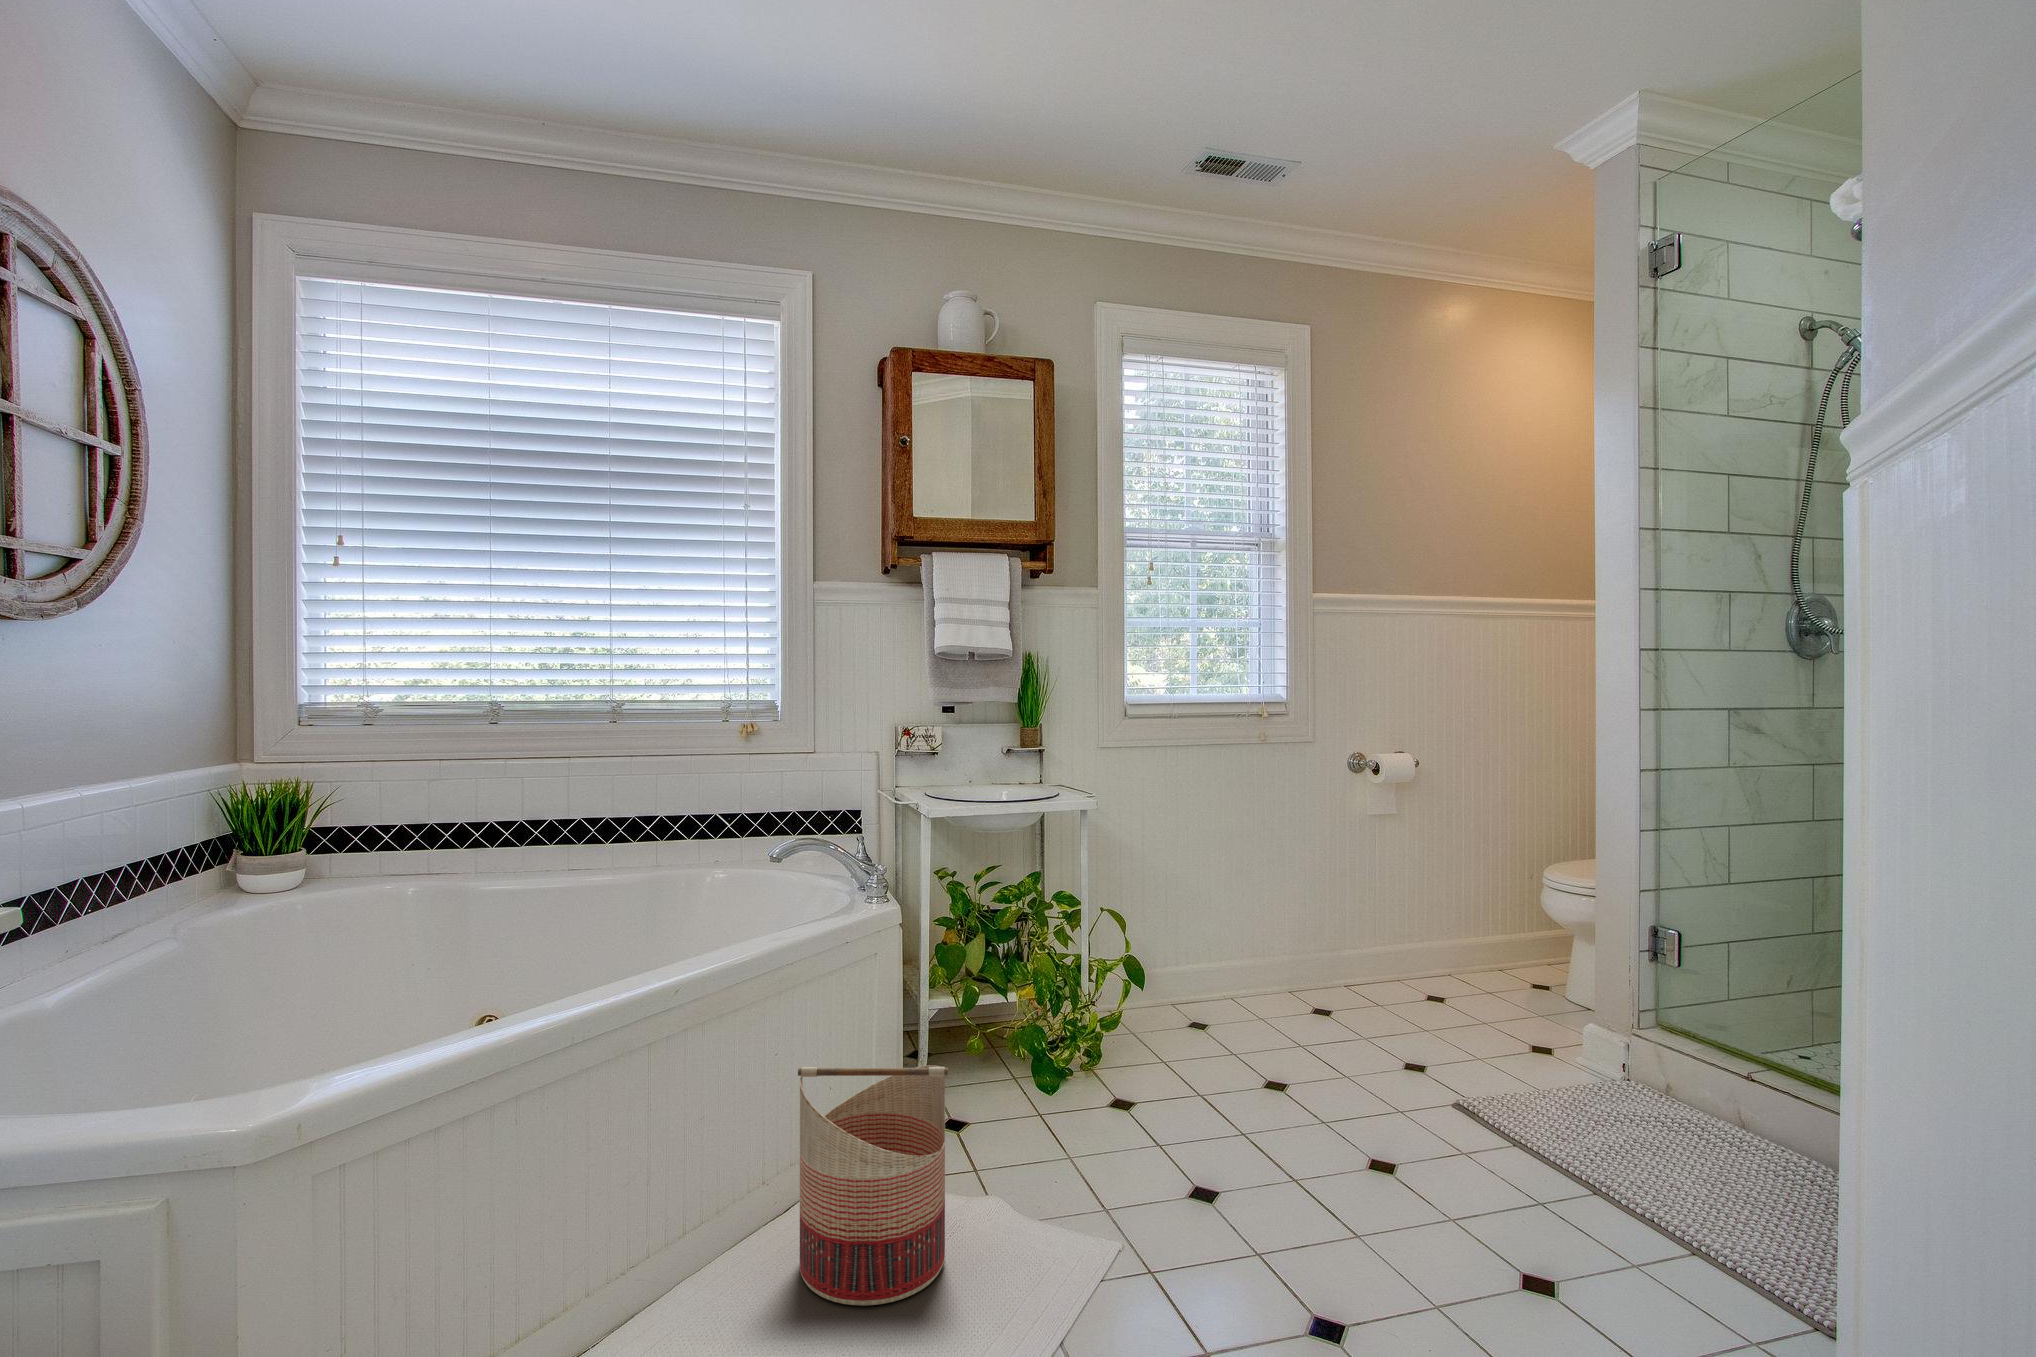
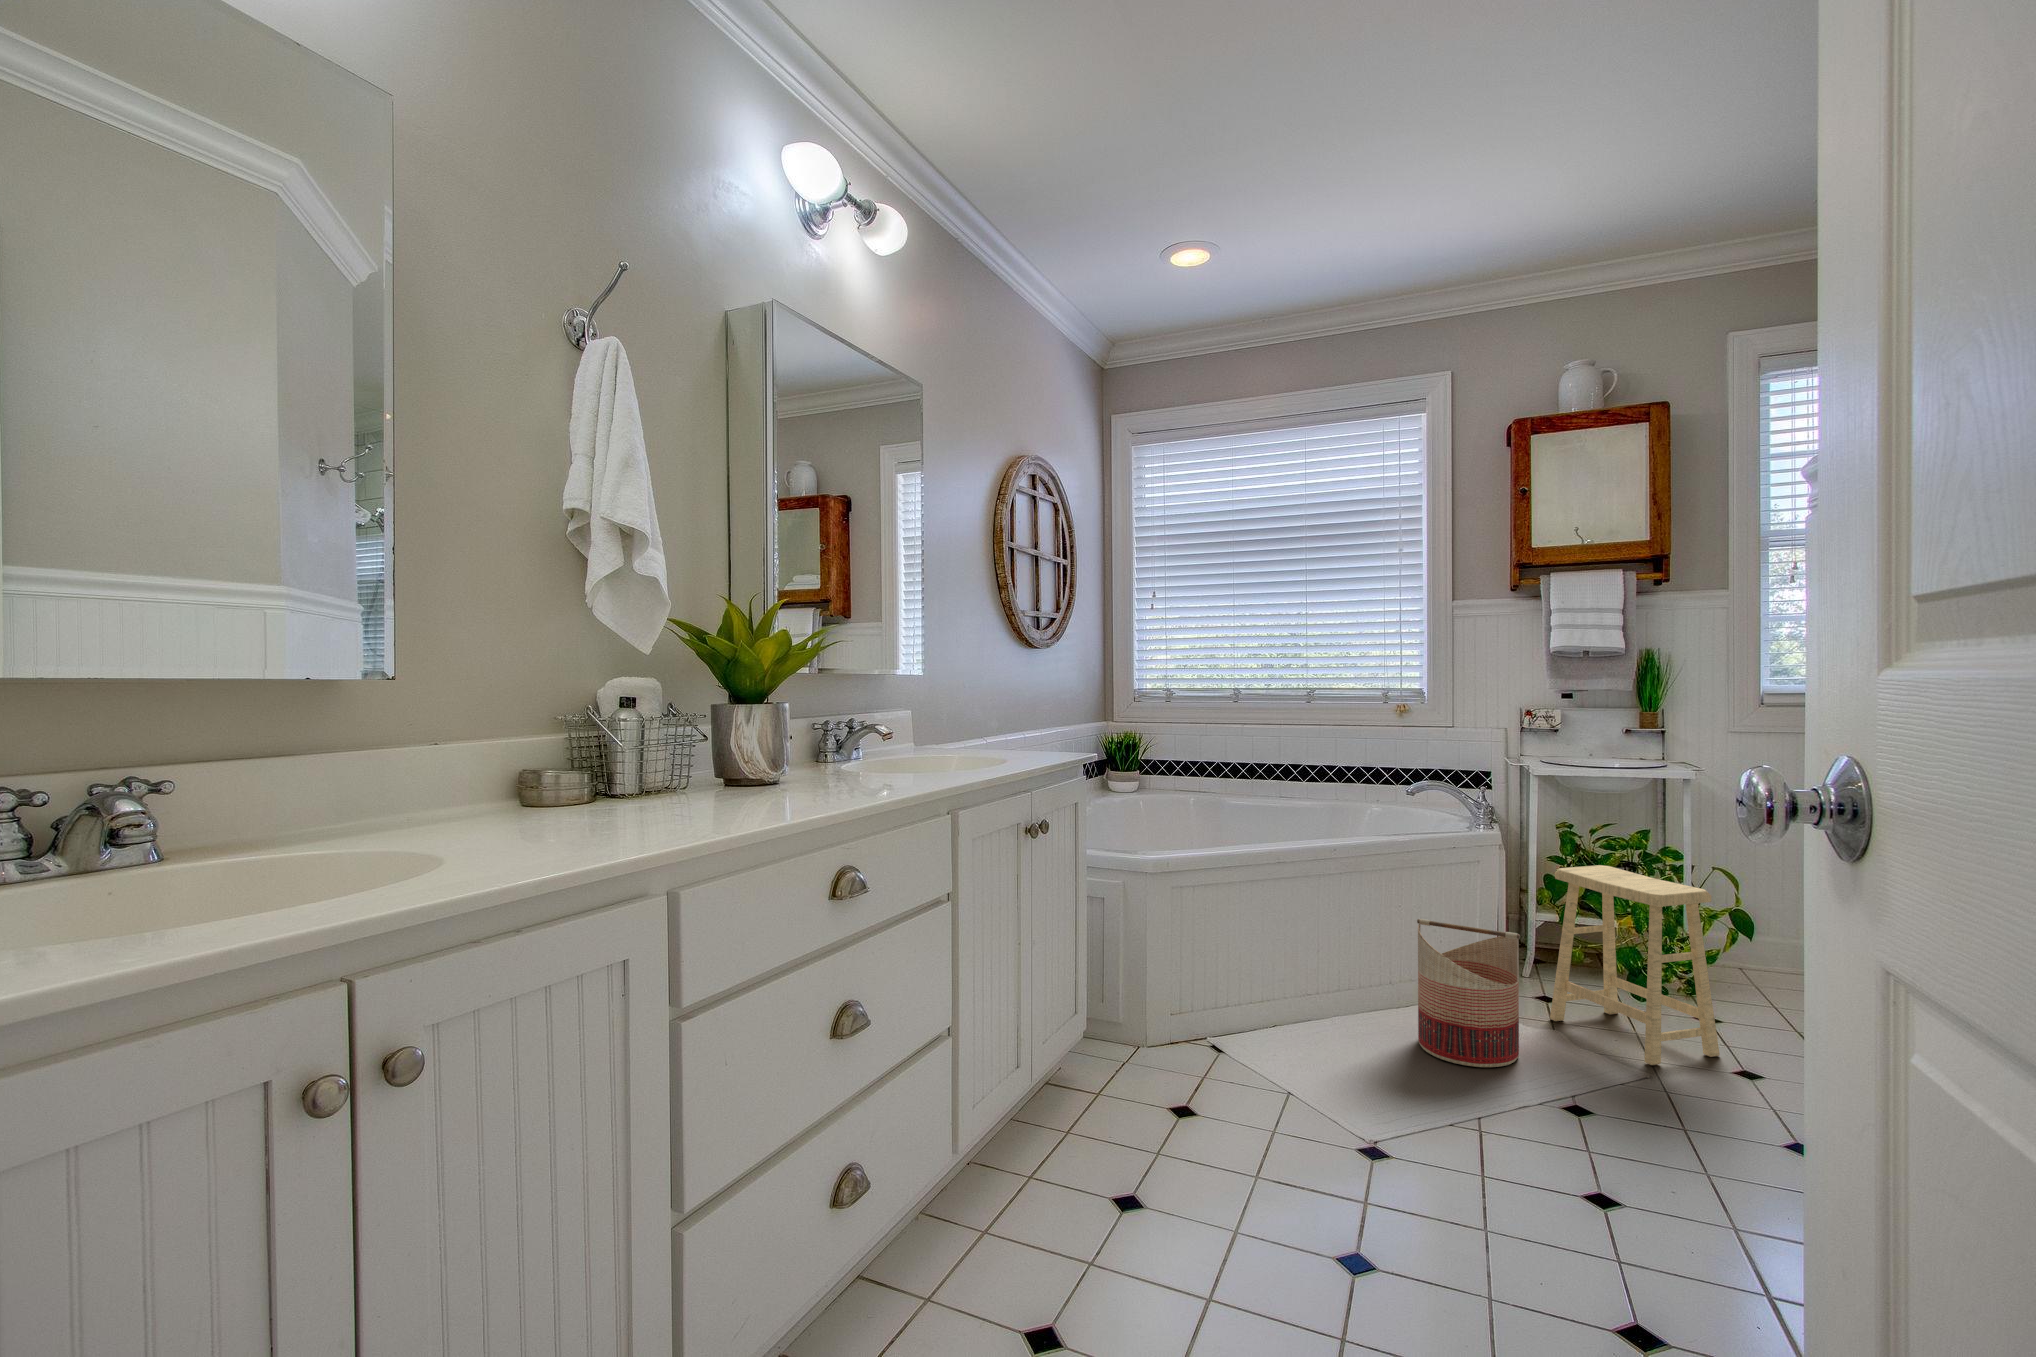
footstool: none [960,931,1156,1210] -> present [1550,865,1720,1065]

